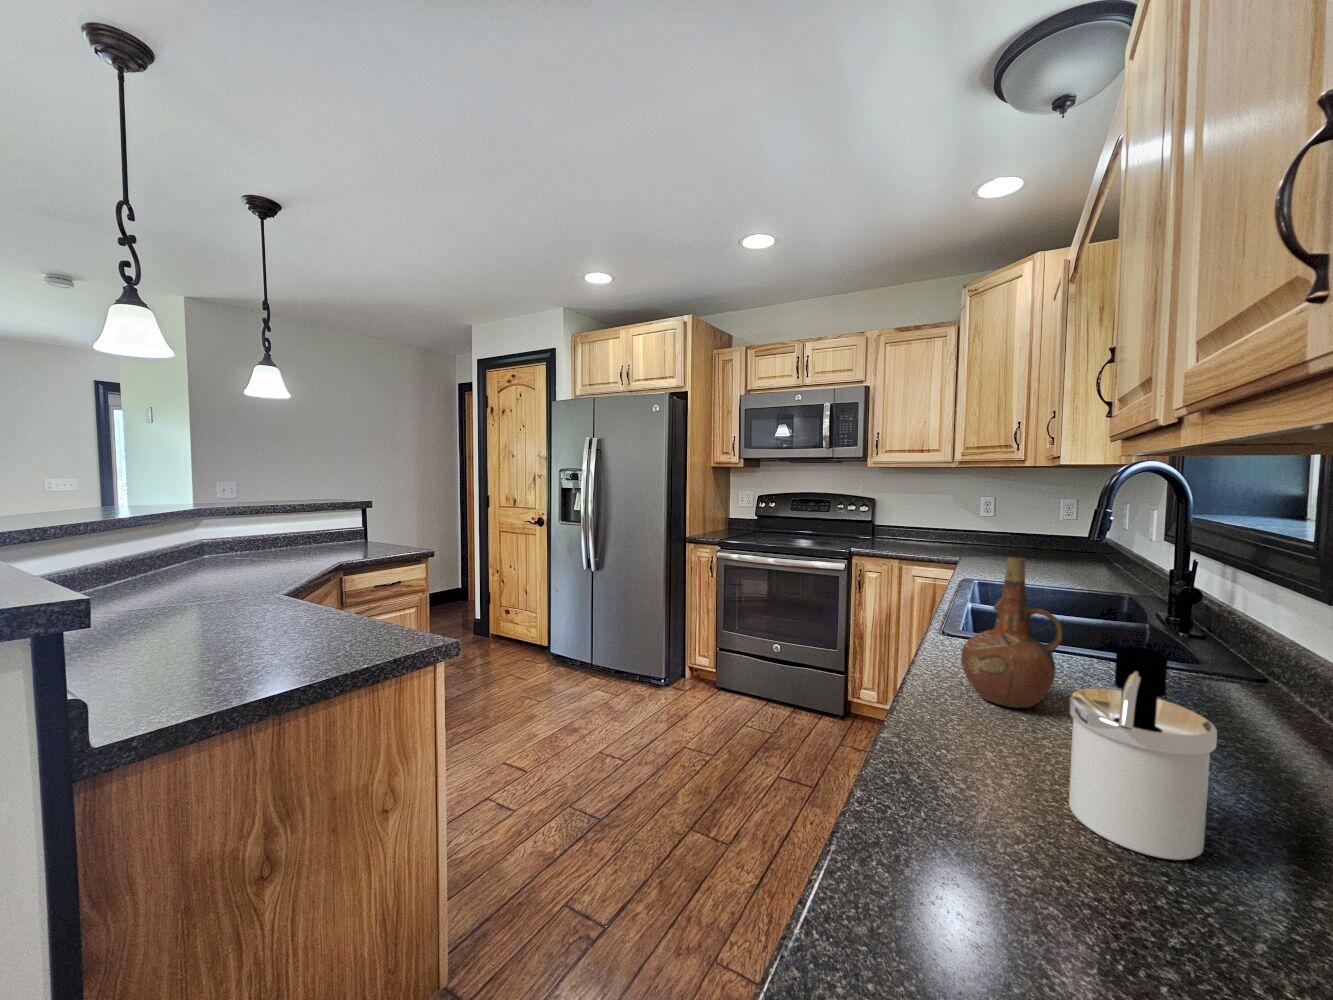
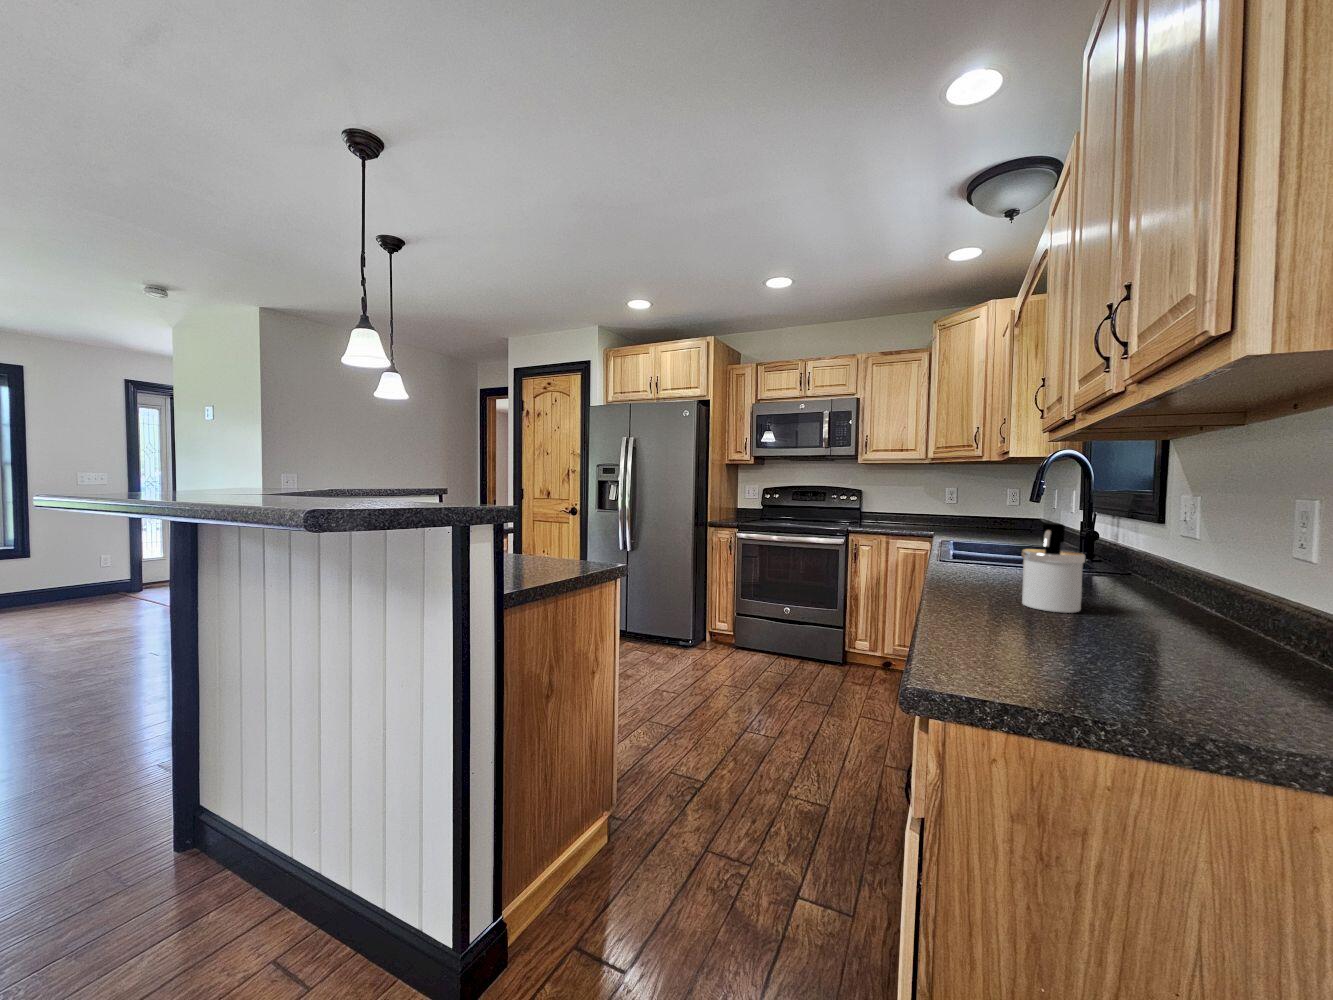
ceramic pitcher: present [961,557,1063,708] -> none [959,498,1016,583]

